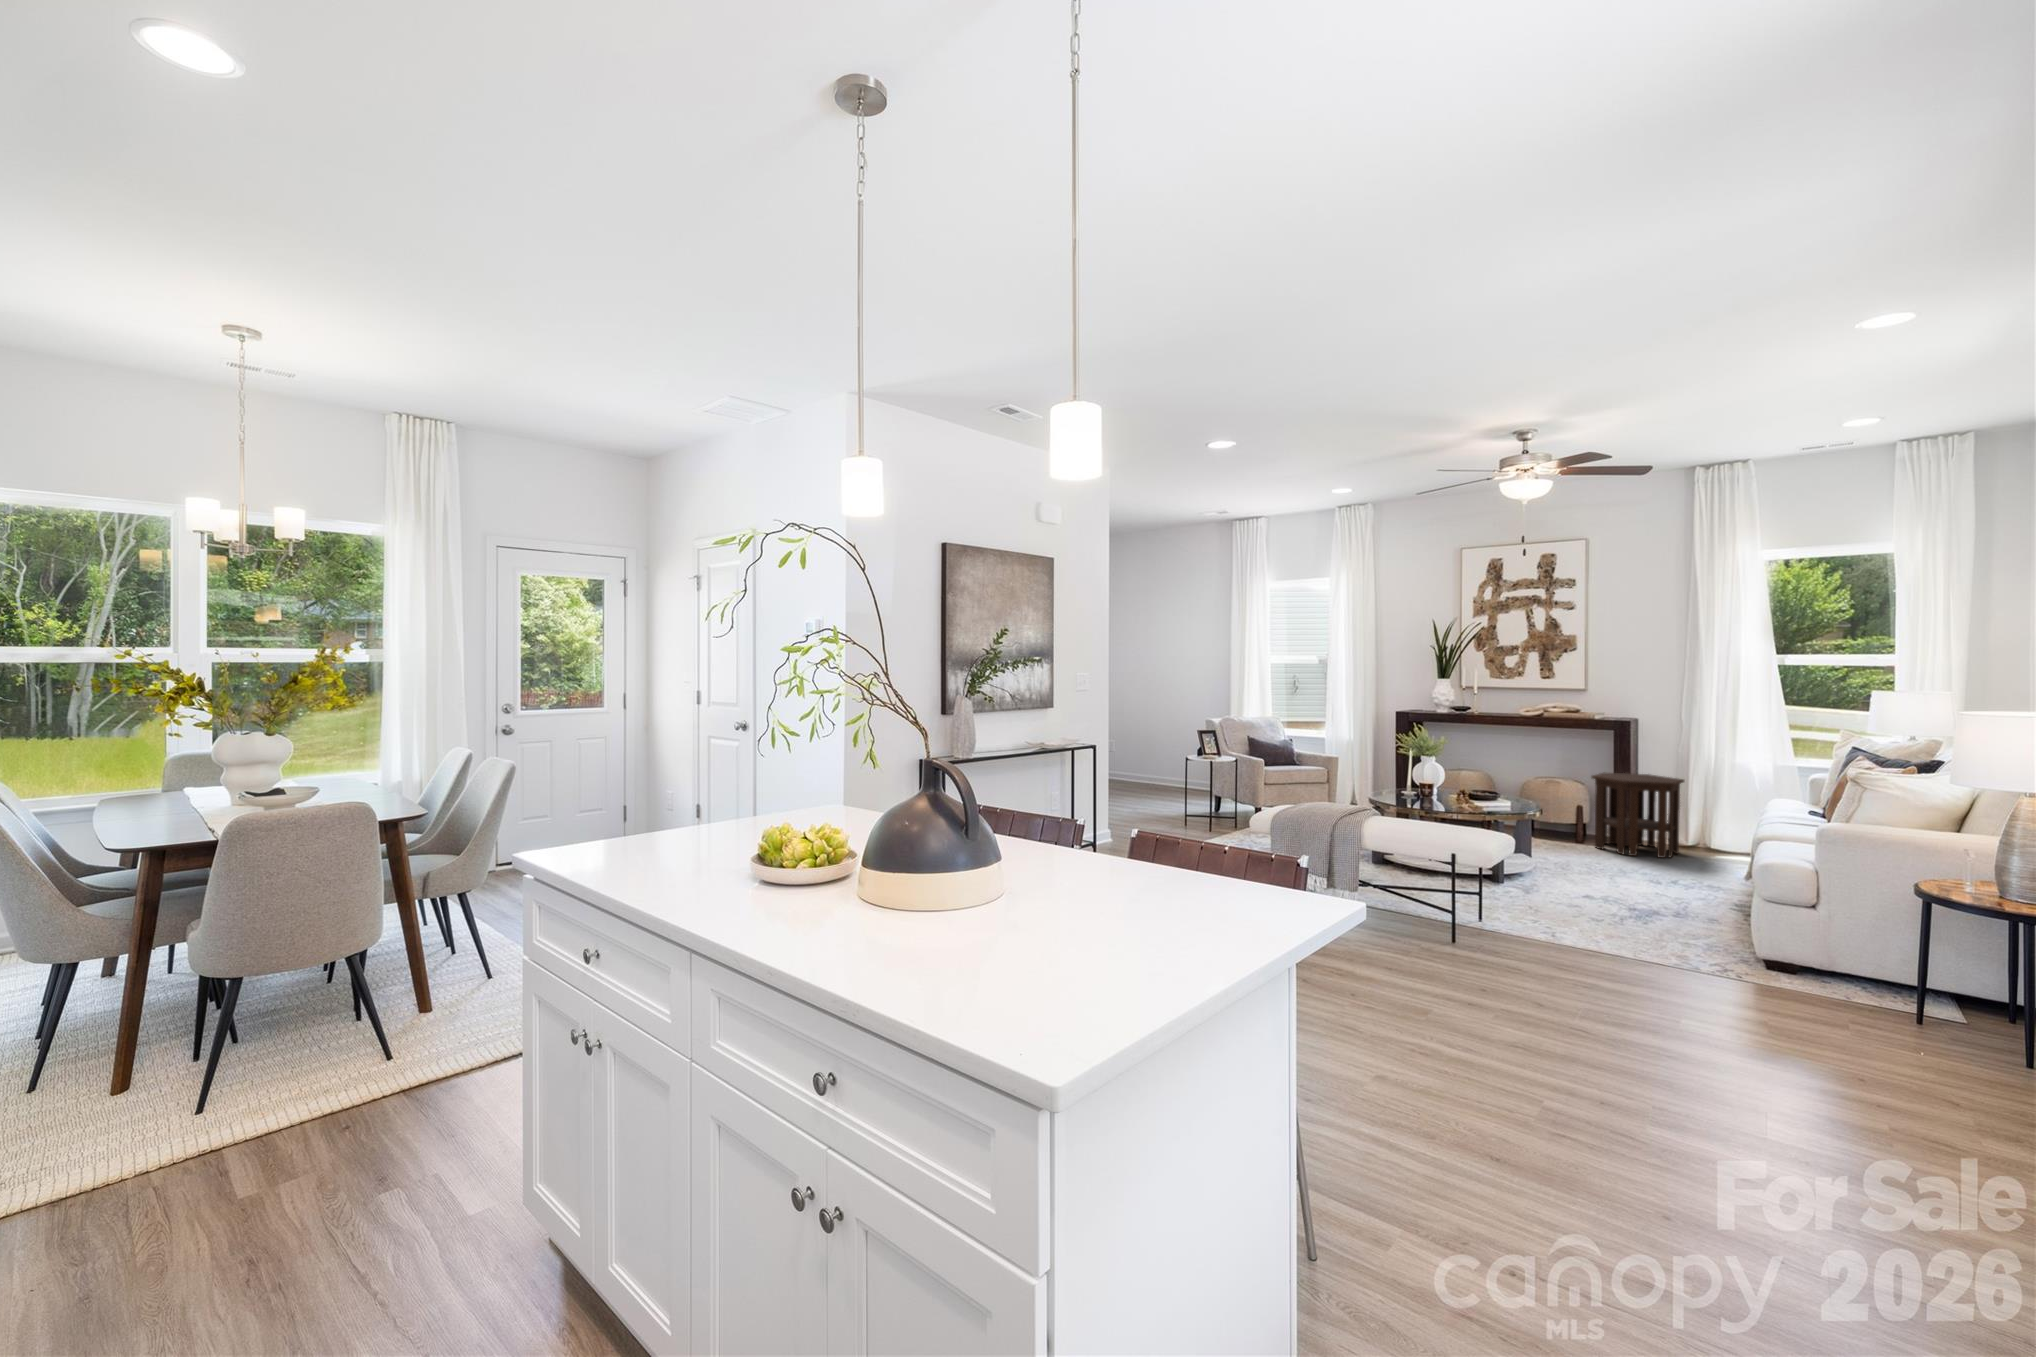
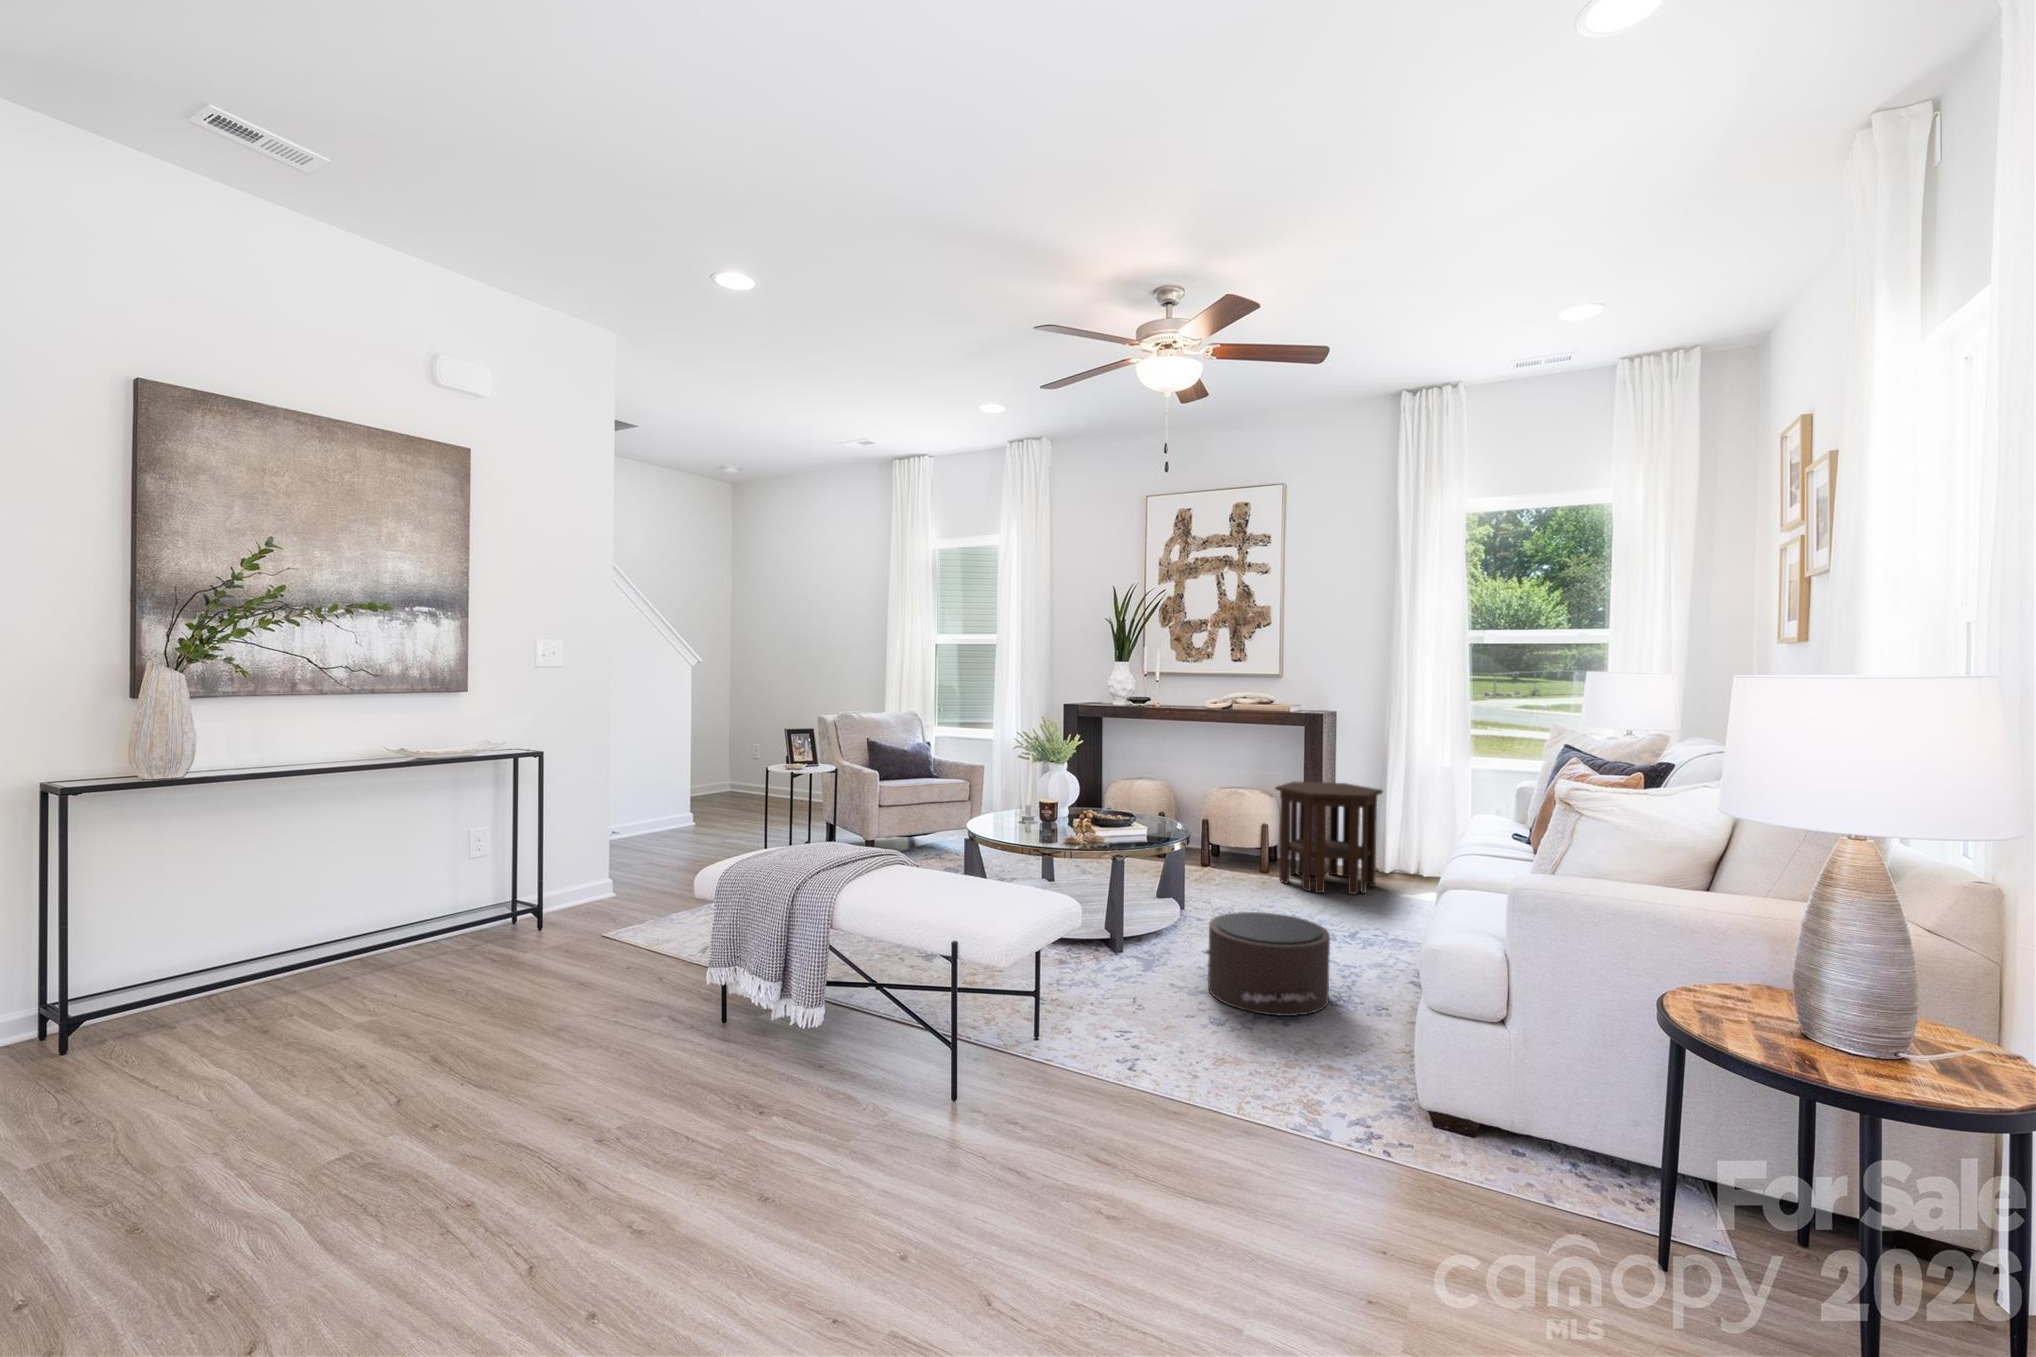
pouf: none [1562,856,1667,919] -> present [1203,912,1330,1016]

